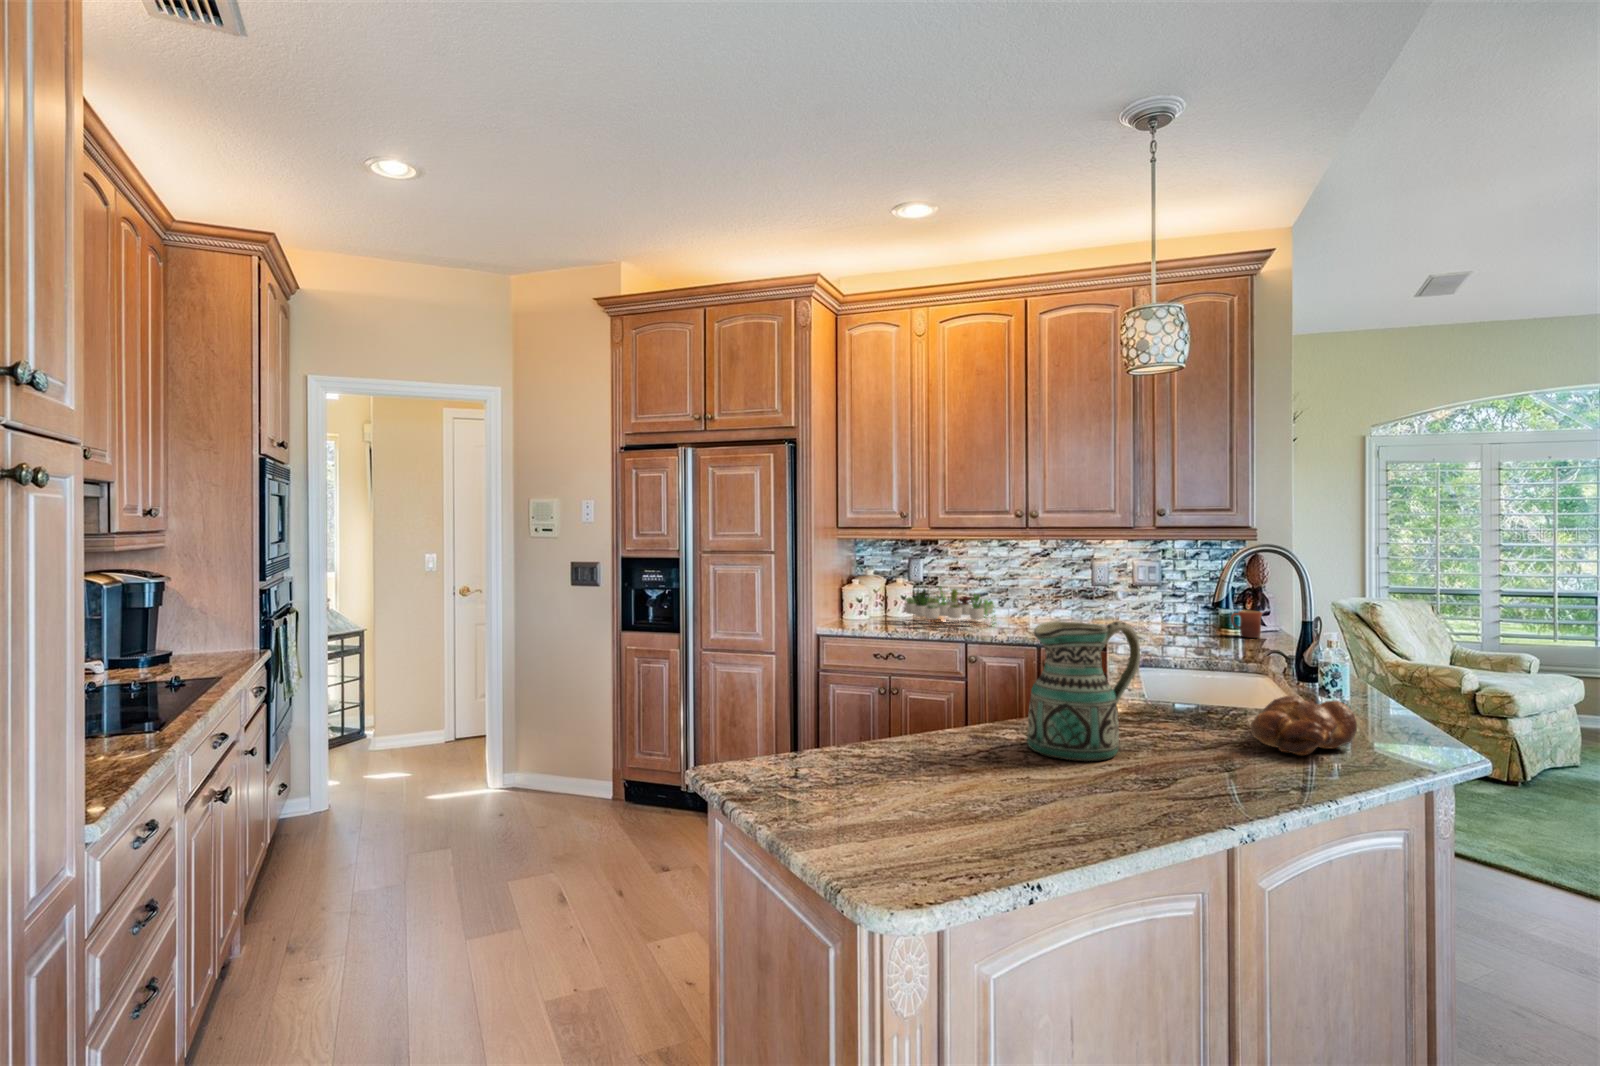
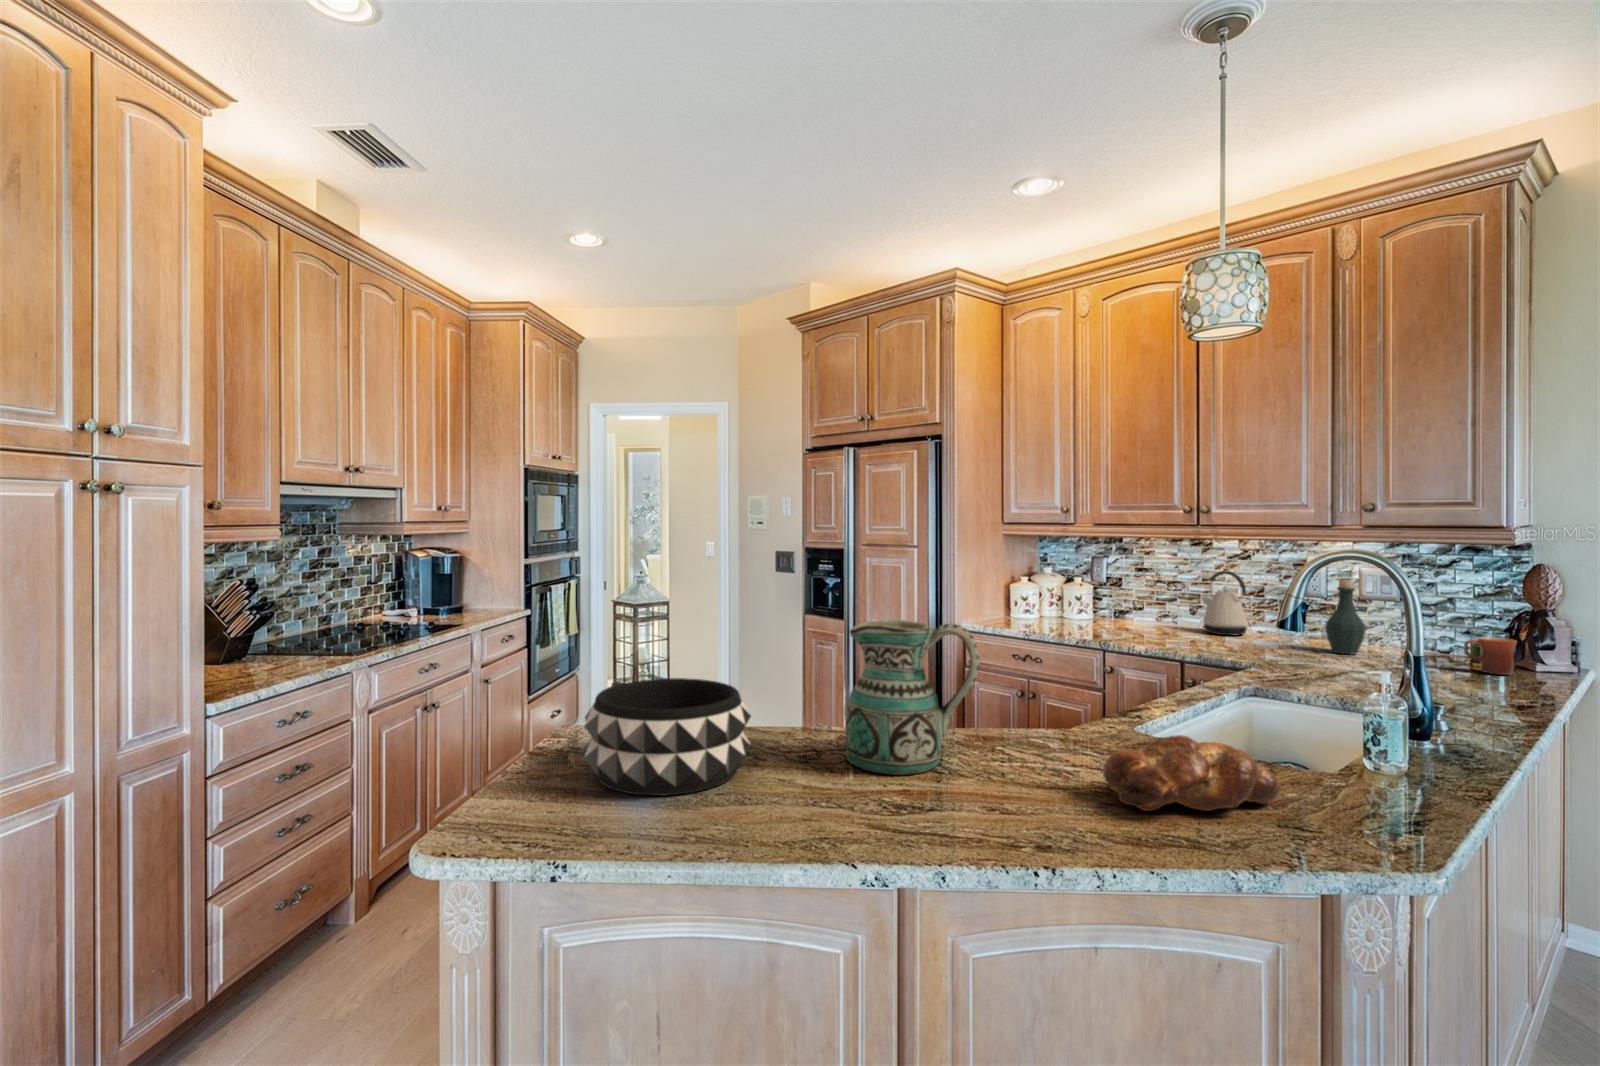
kettle: none [1021,567,1063,623] -> present [1202,571,1249,635]
bottle: none [1131,571,1159,631] -> present [1325,580,1366,654]
succulent plant: present [904,587,996,624] -> none [1057,584,1160,634]
decorative bowl: none [844,695,1015,814] -> present [584,678,751,795]

